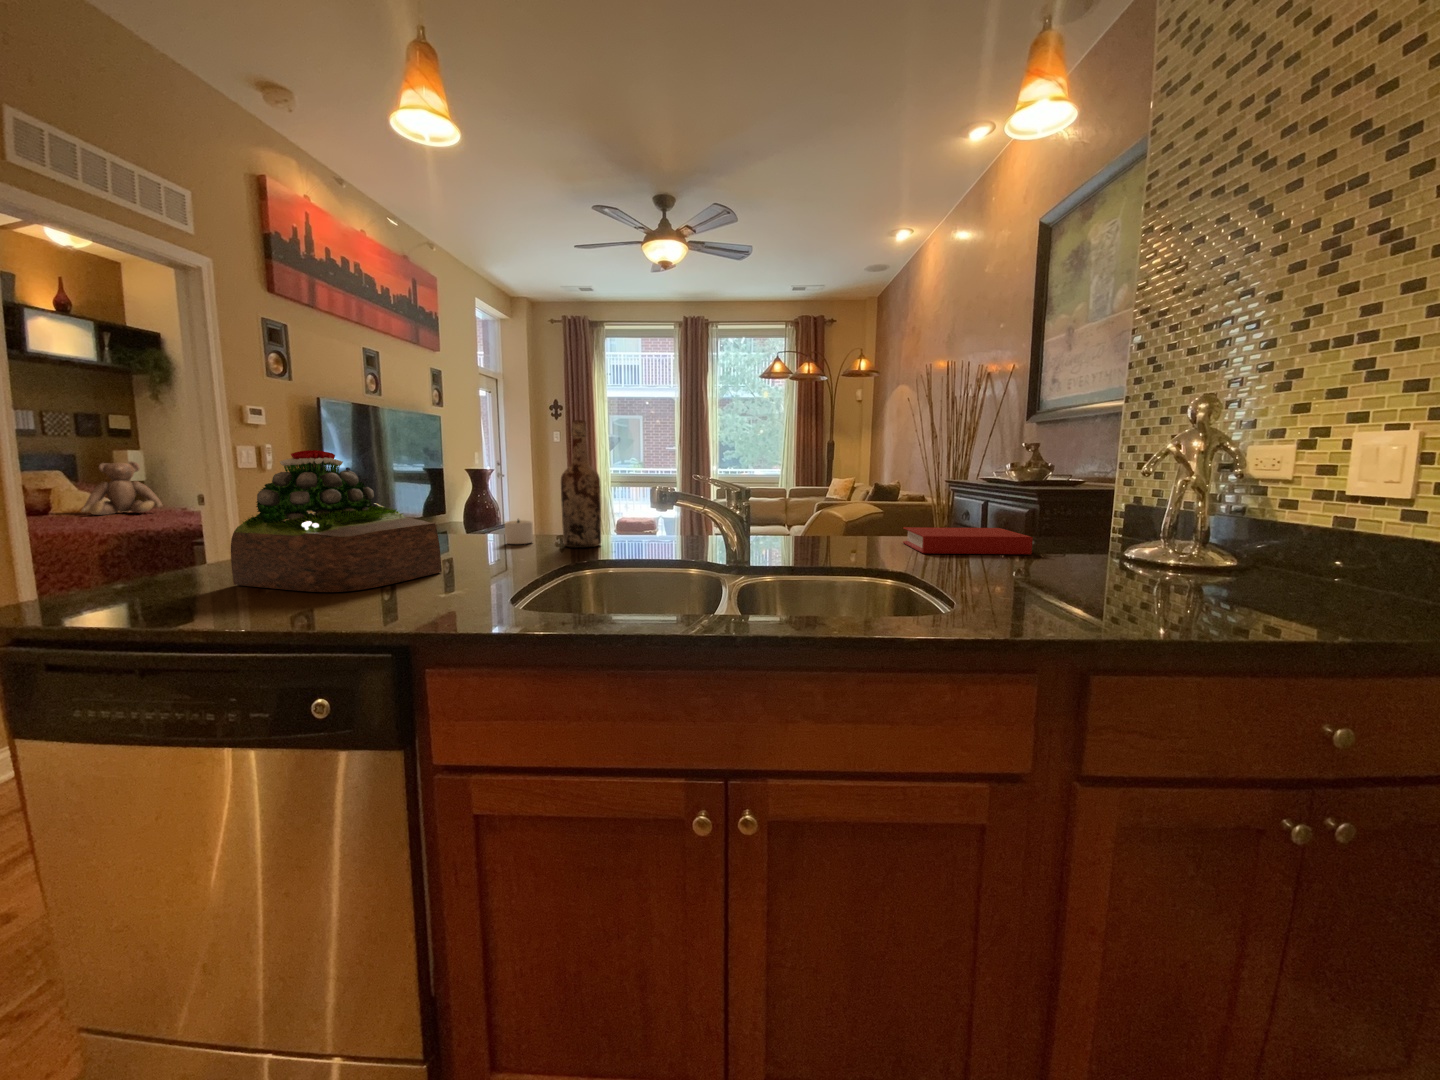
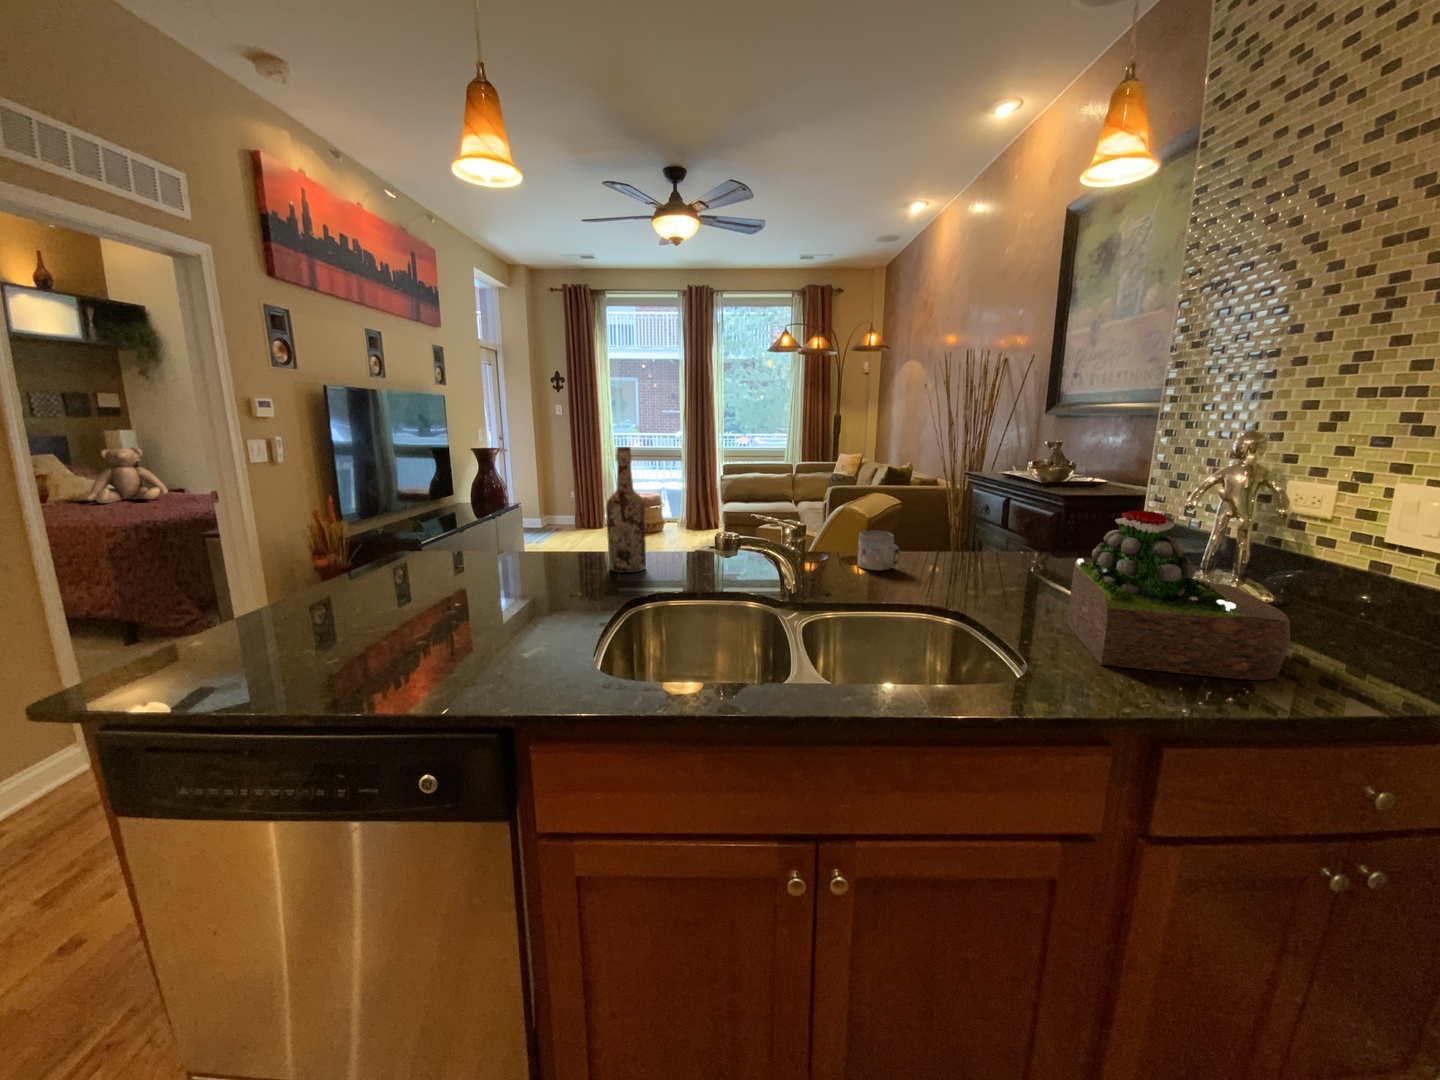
succulent plant: present [231,450,442,592] -> present [1067,511,1290,680]
mug: none [818,509,859,547] -> present [858,531,900,570]
candle: present [505,520,533,544] -> none [549,541,589,567]
book: present [903,527,1033,554] -> none [939,548,1071,582]

